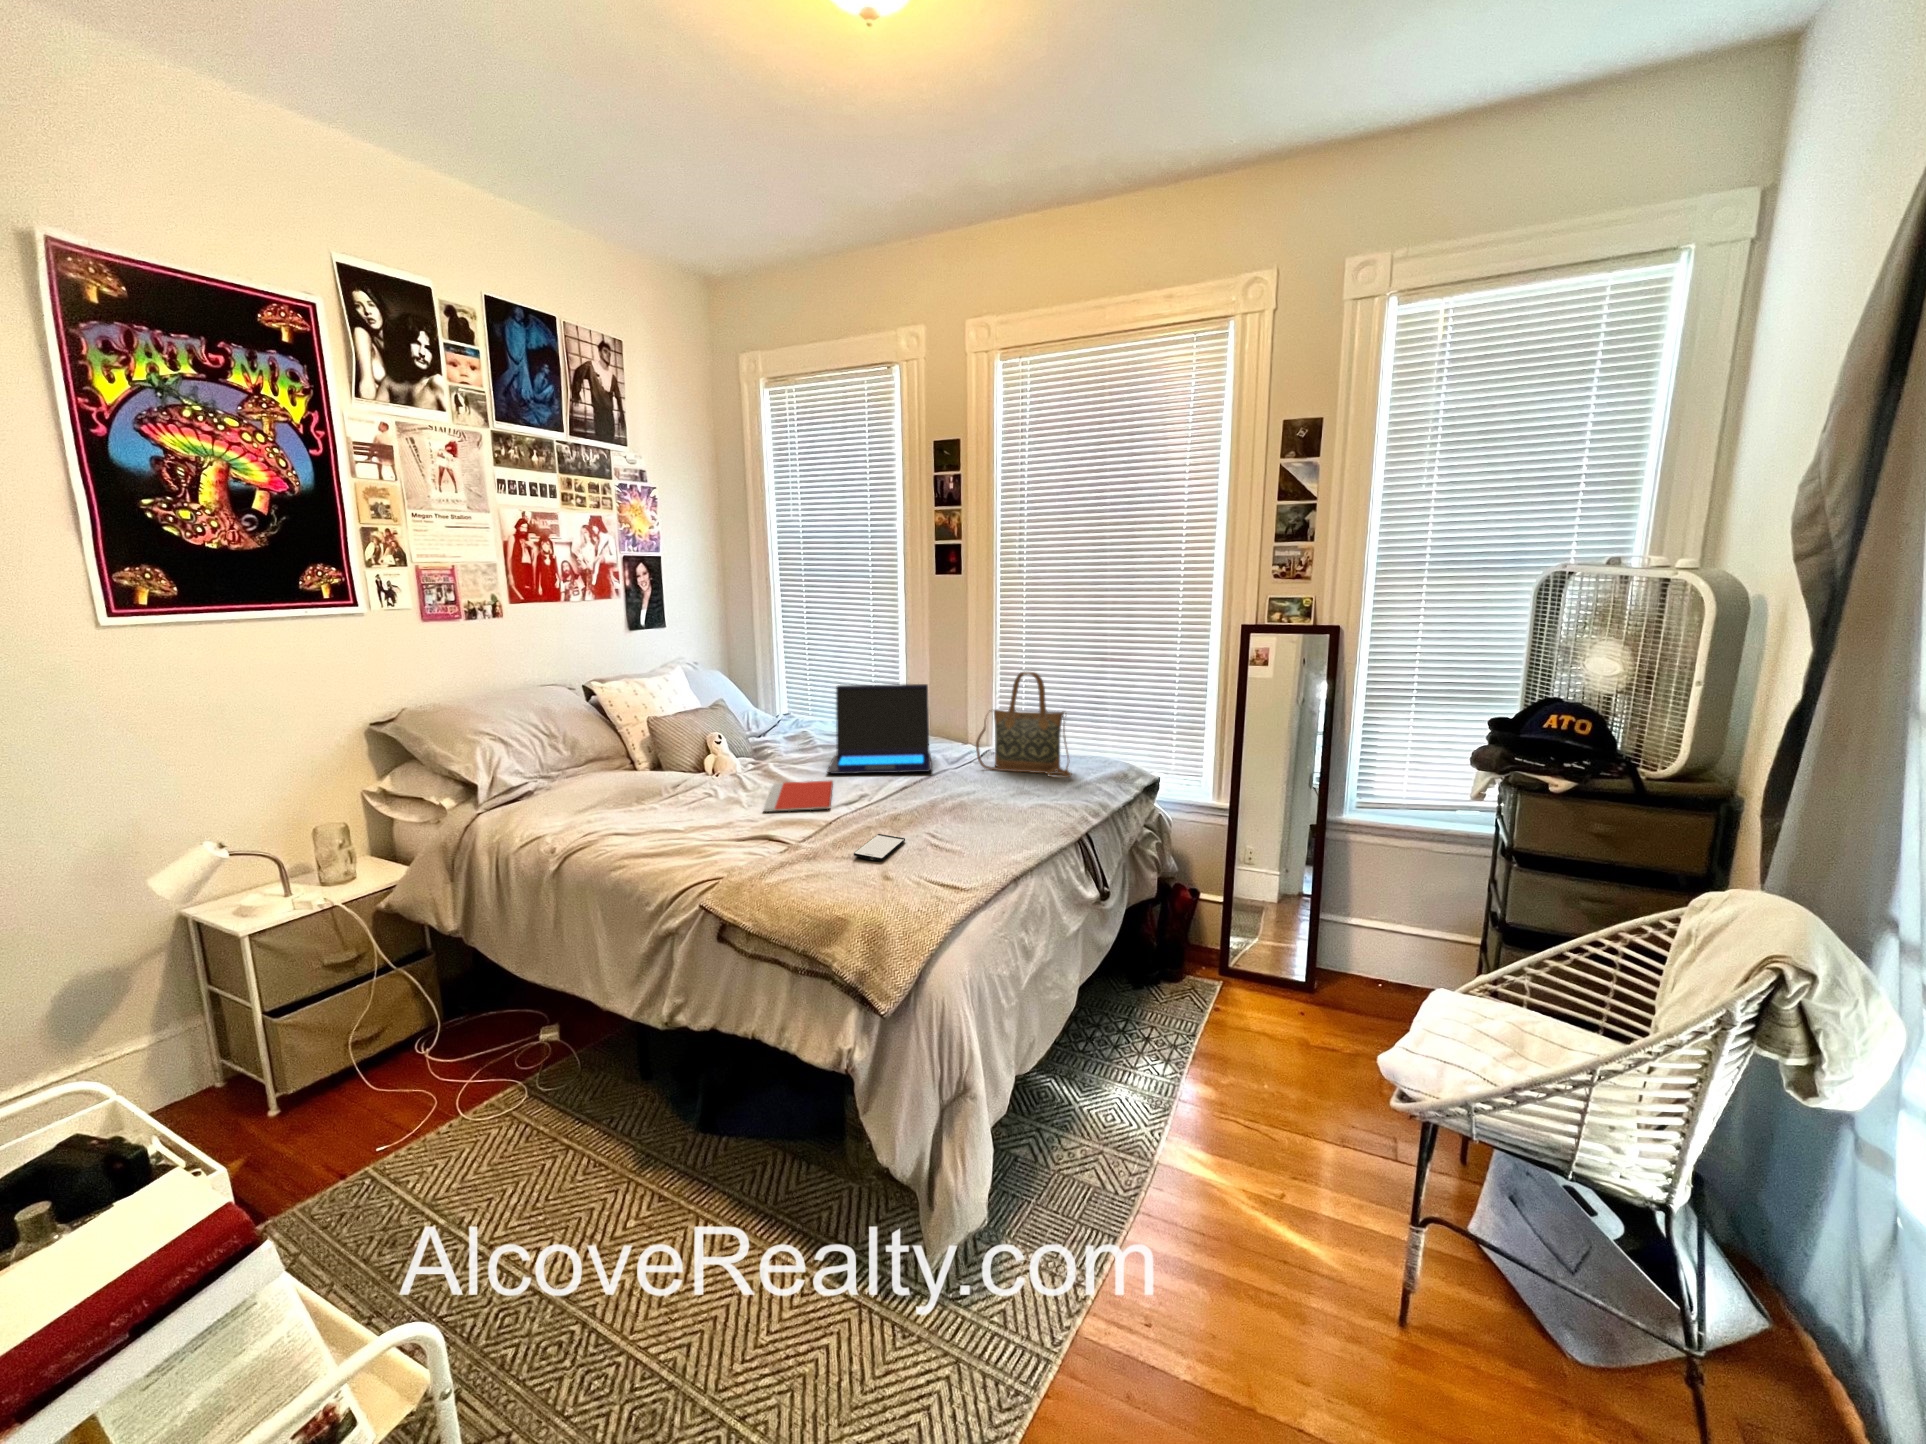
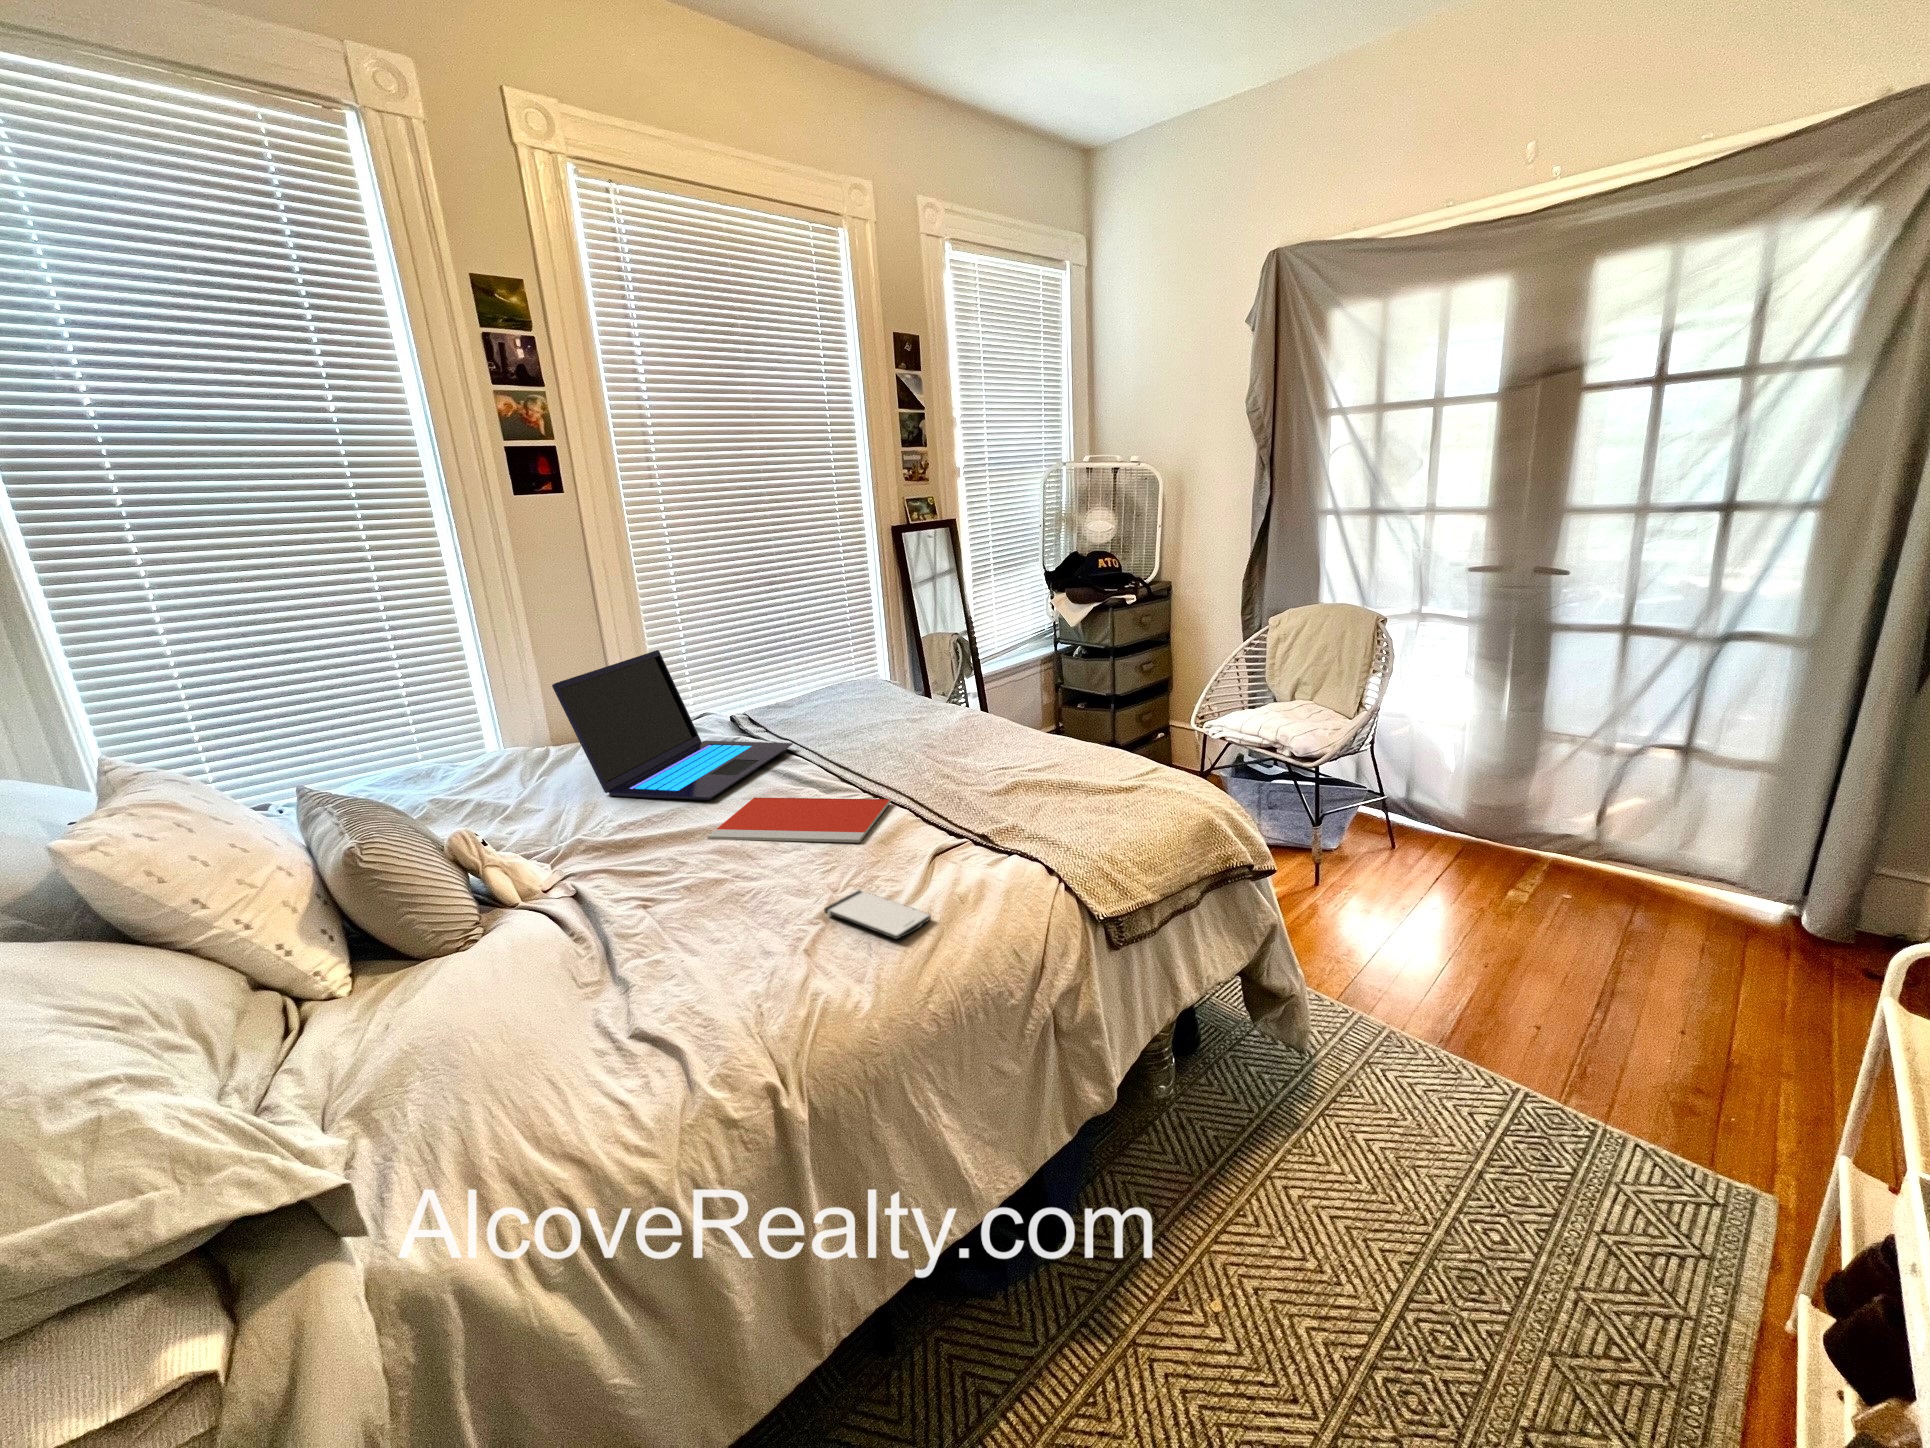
handbag: present [976,672,1071,778] -> none [779,599,894,727]
smartphone: present [854,834,905,860] -> present [824,890,931,939]

